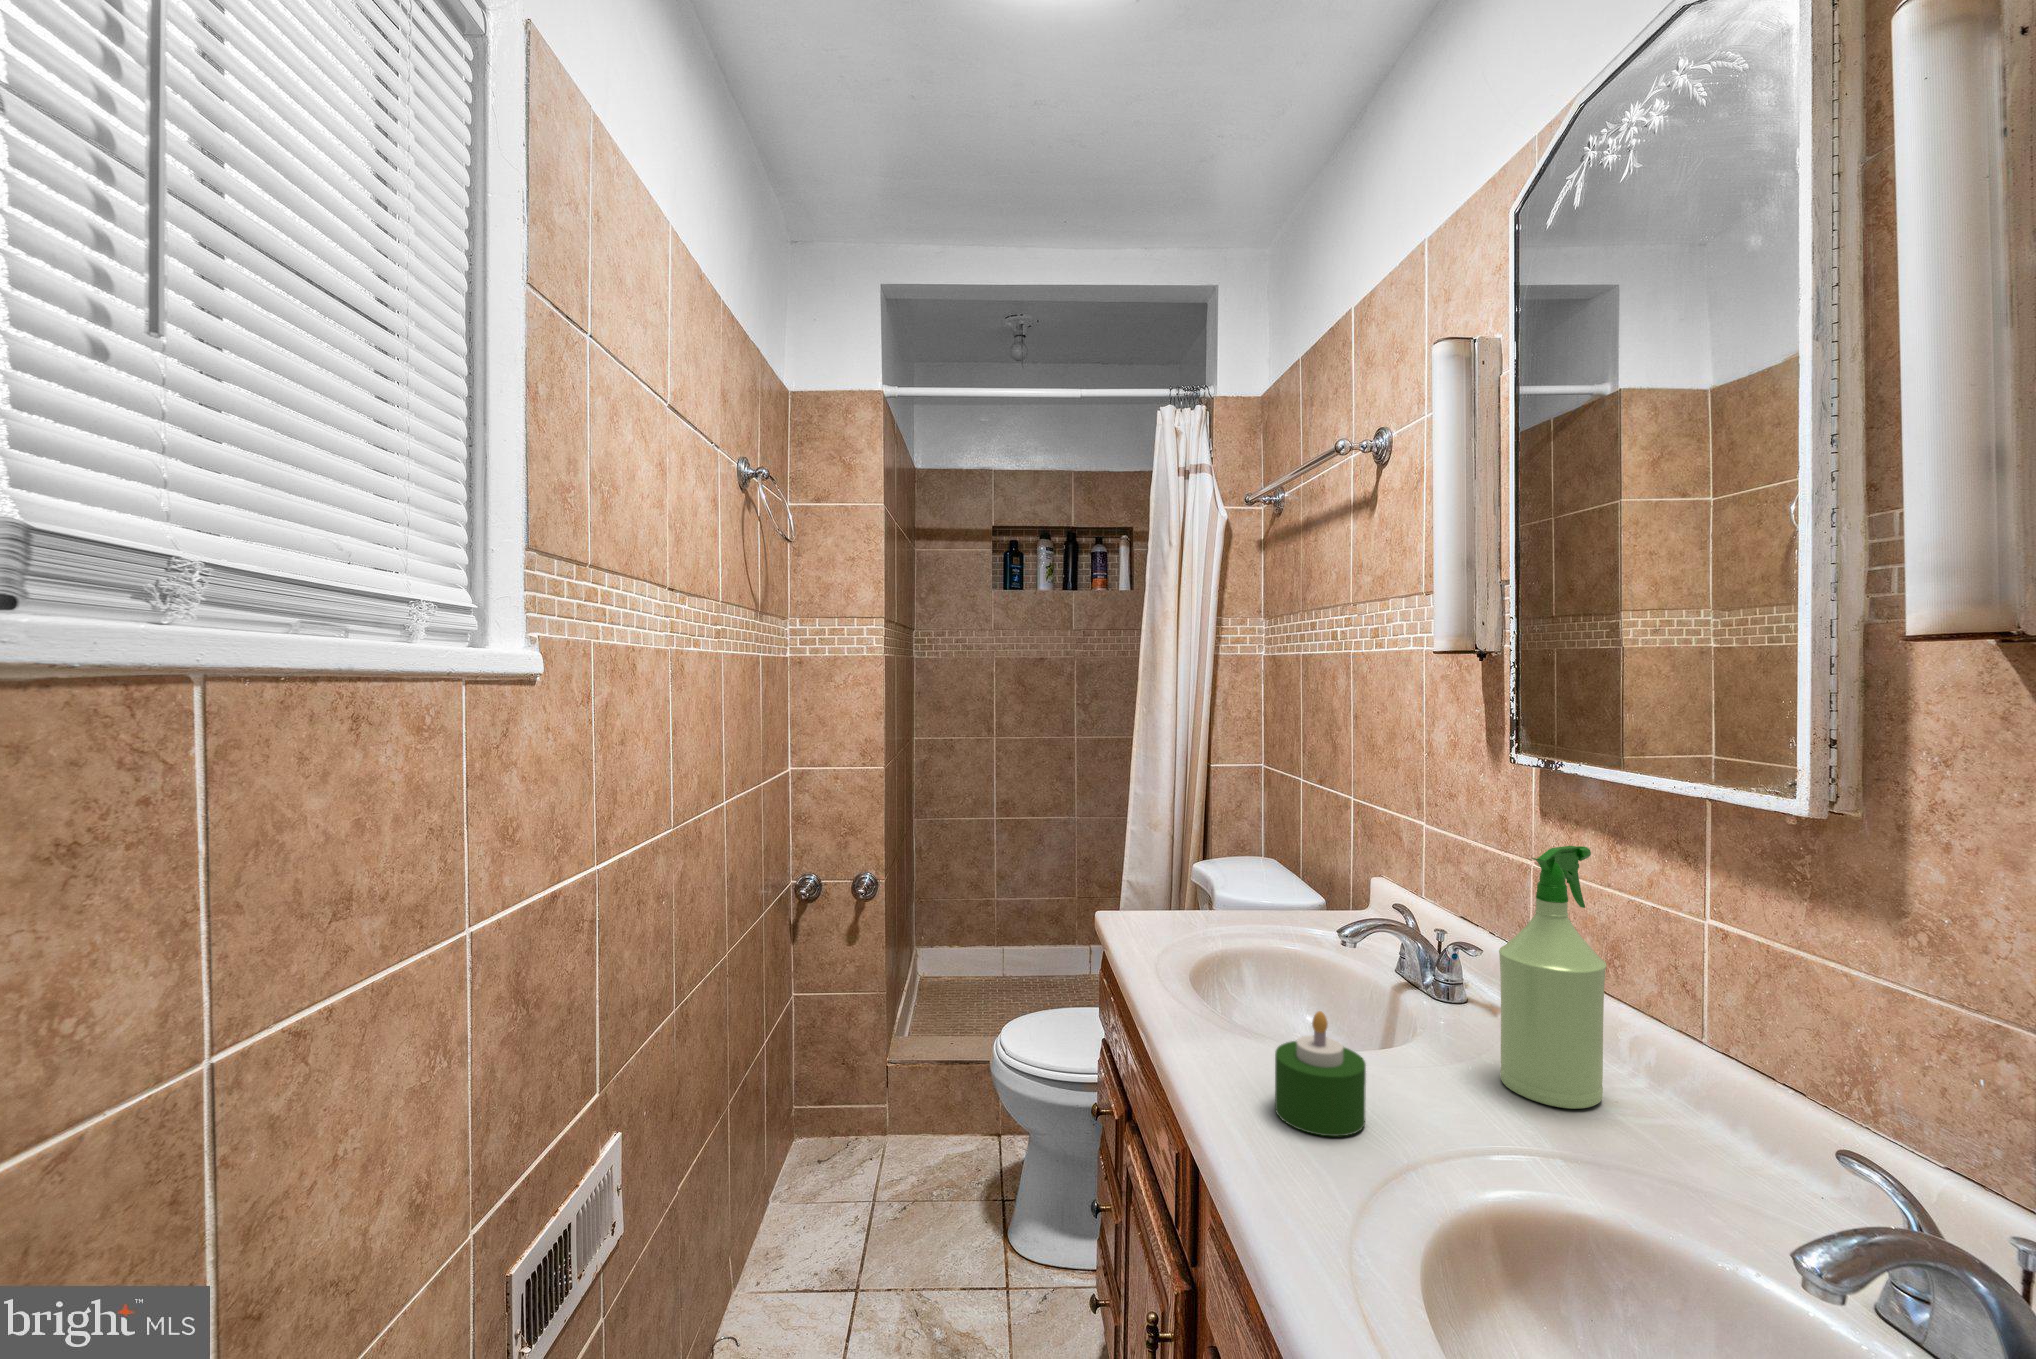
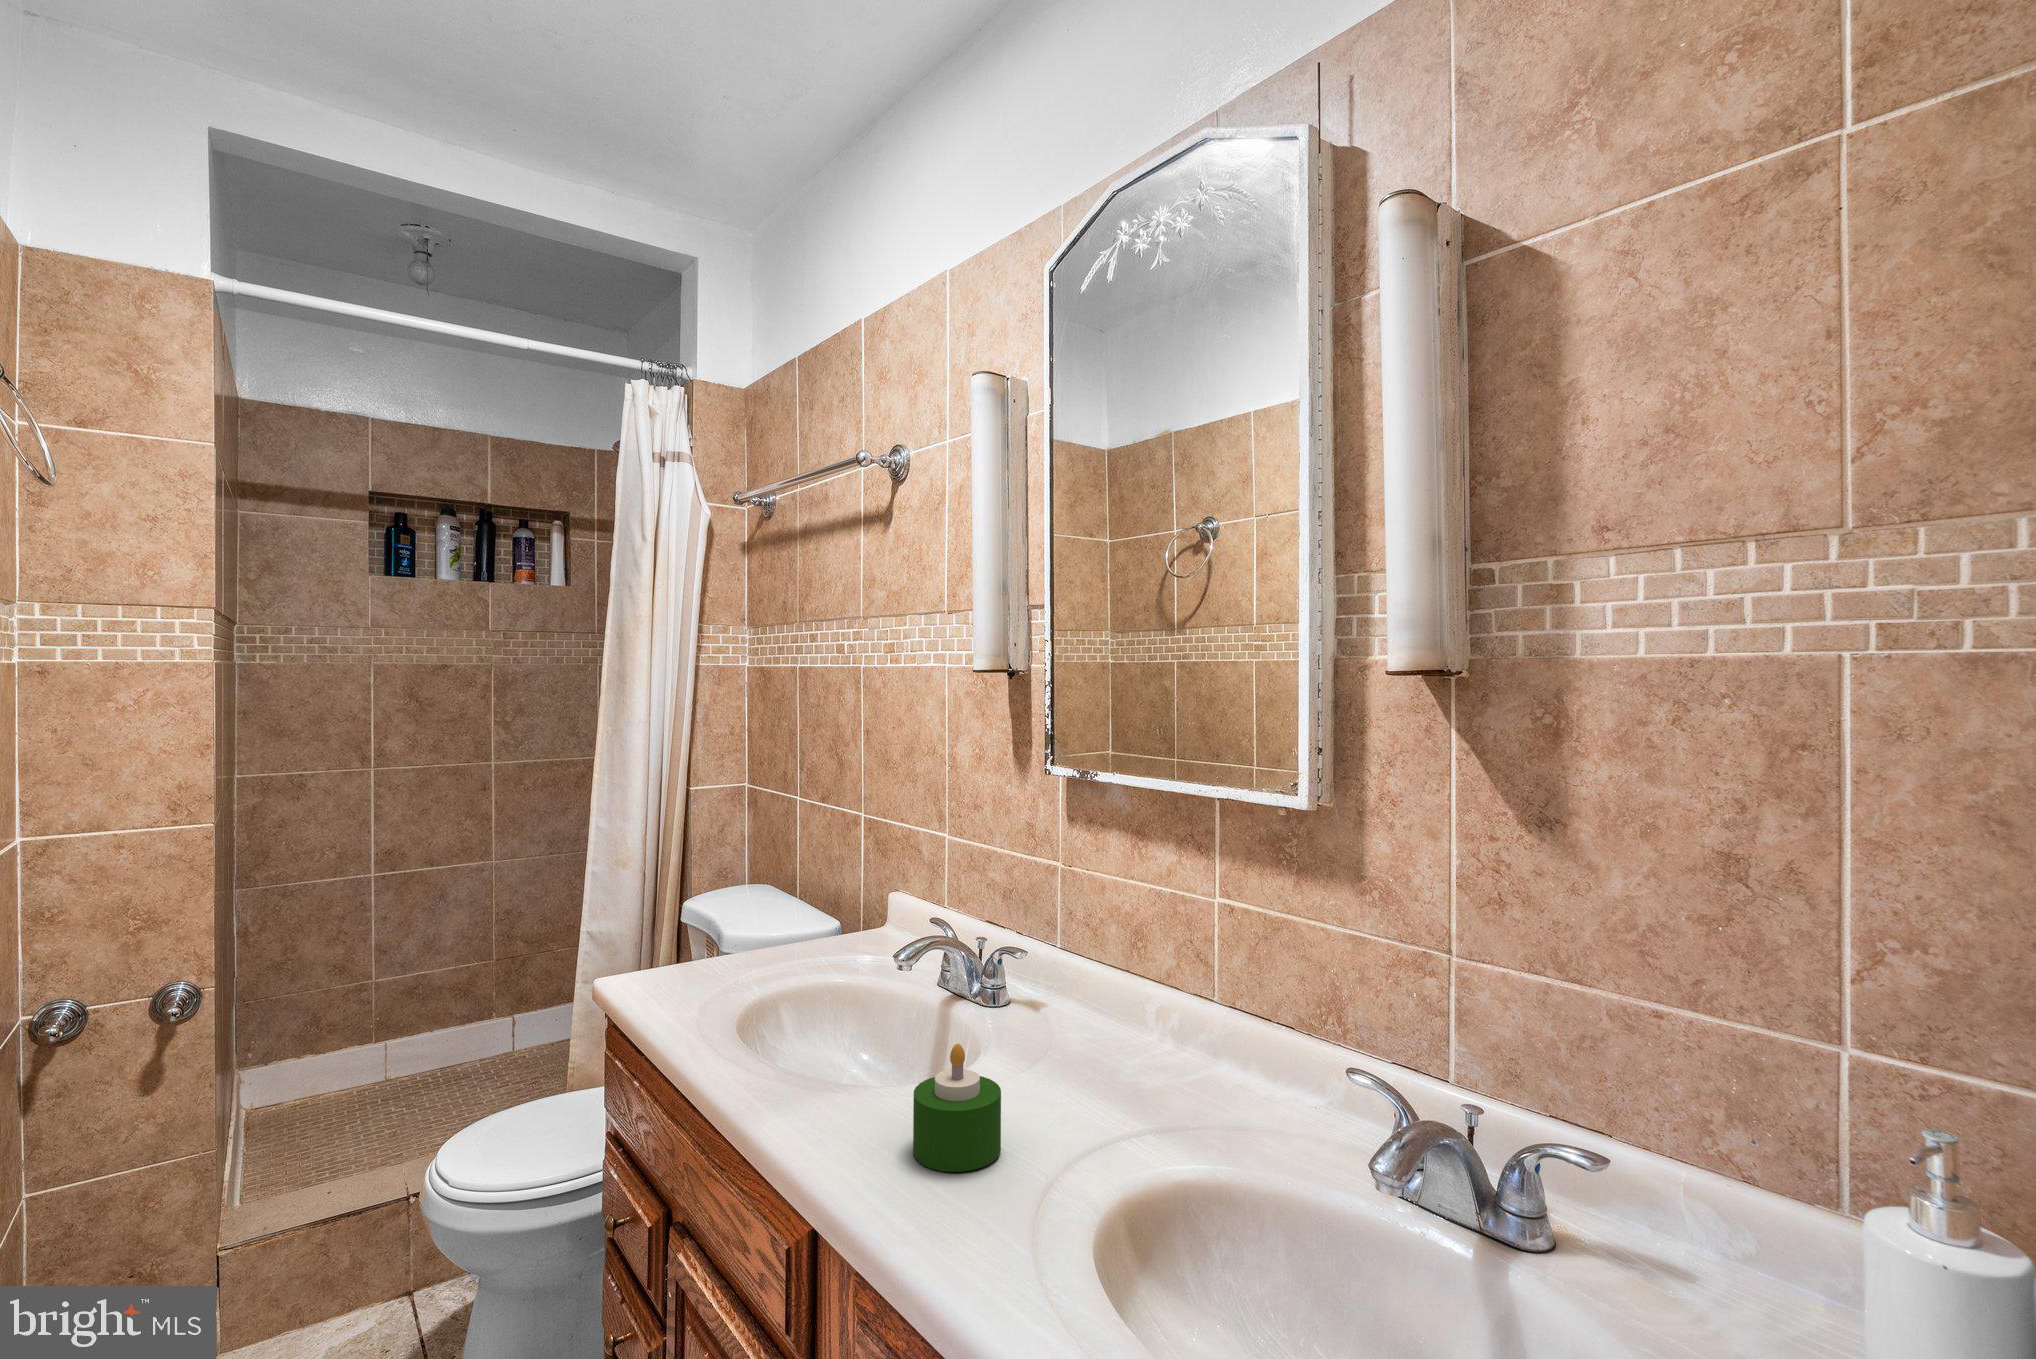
spray bottle: present [1499,846,1606,1109] -> none [1076,847,1158,1083]

